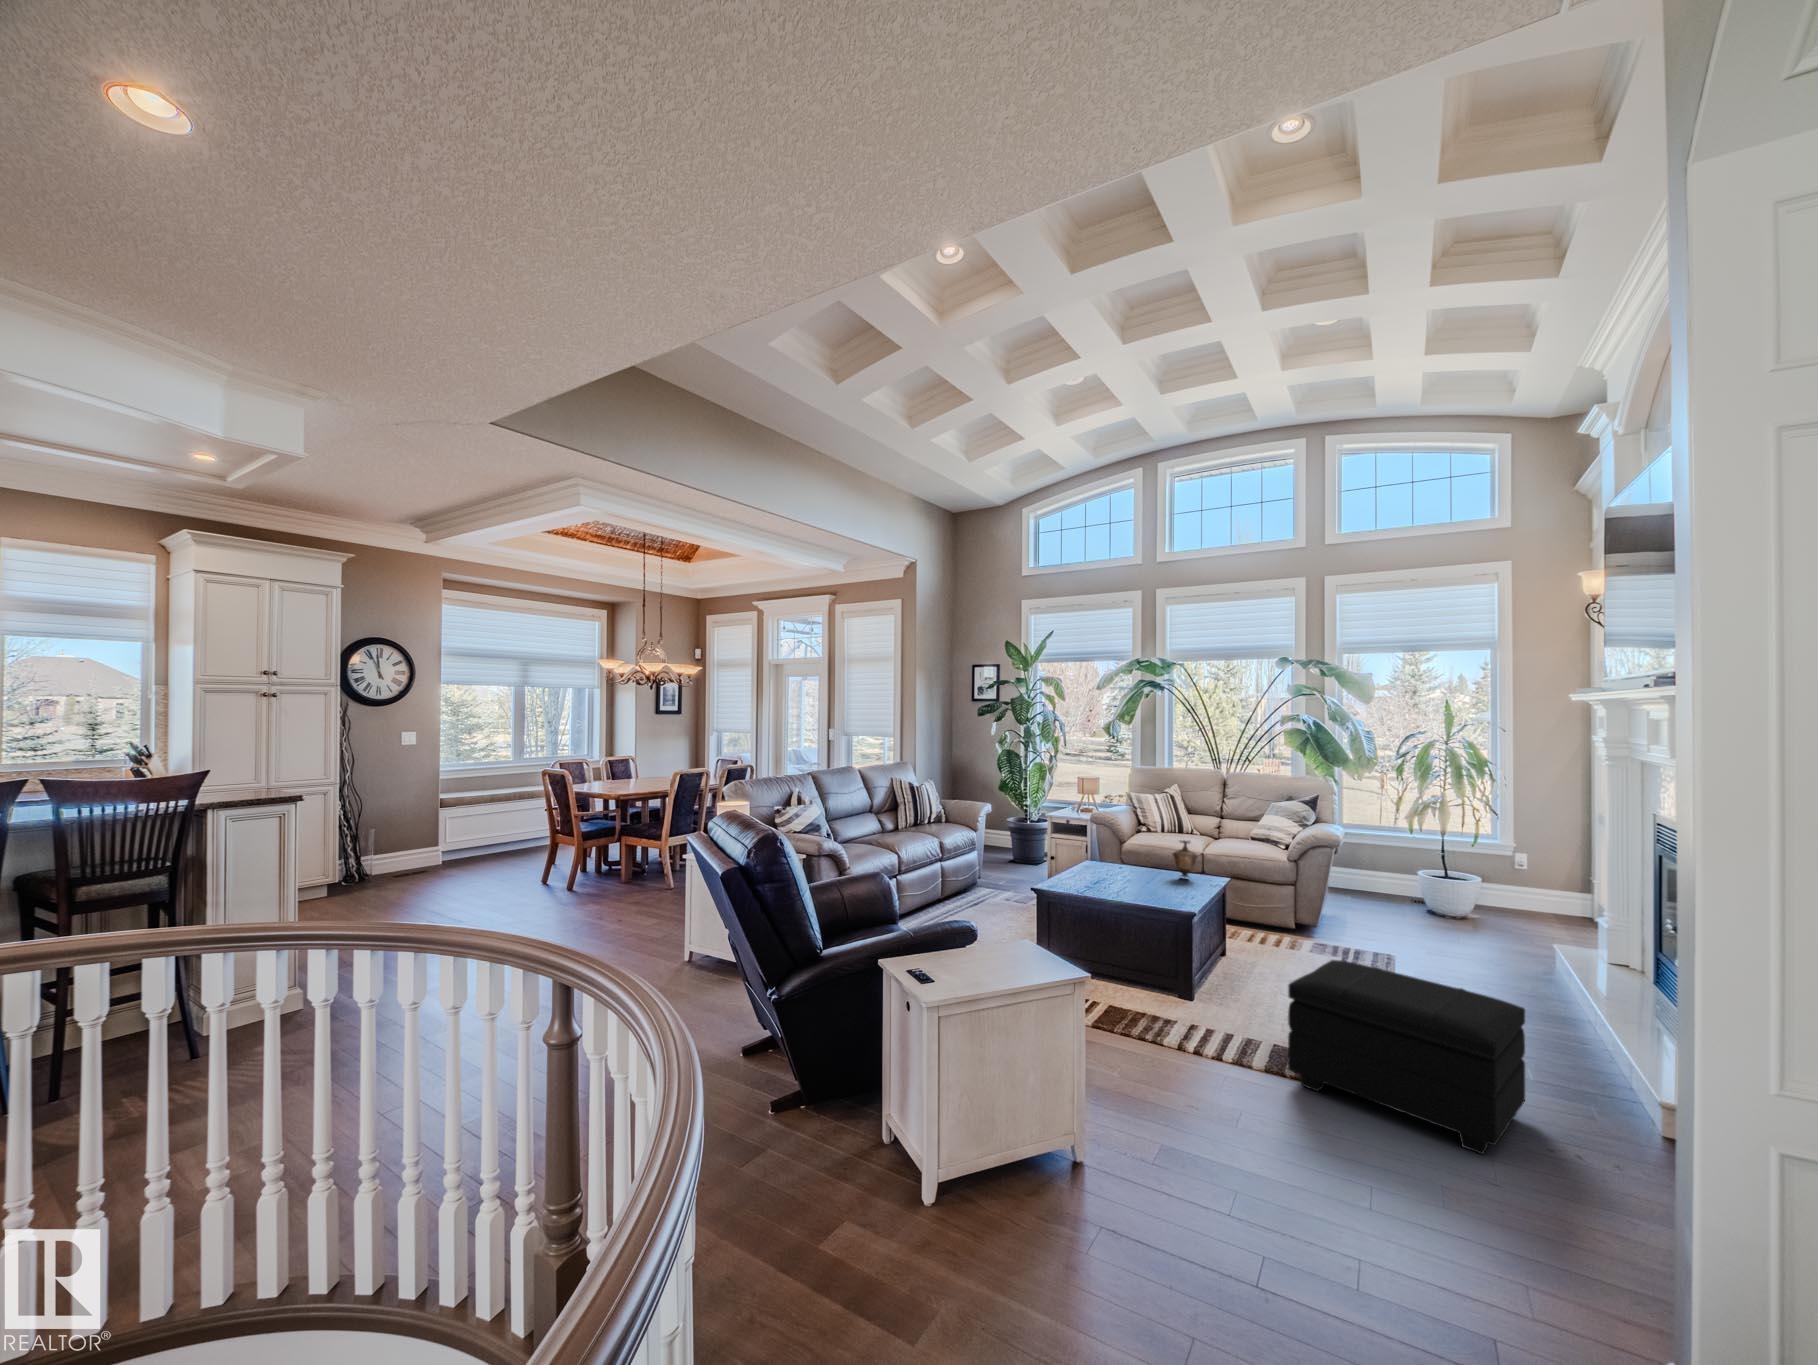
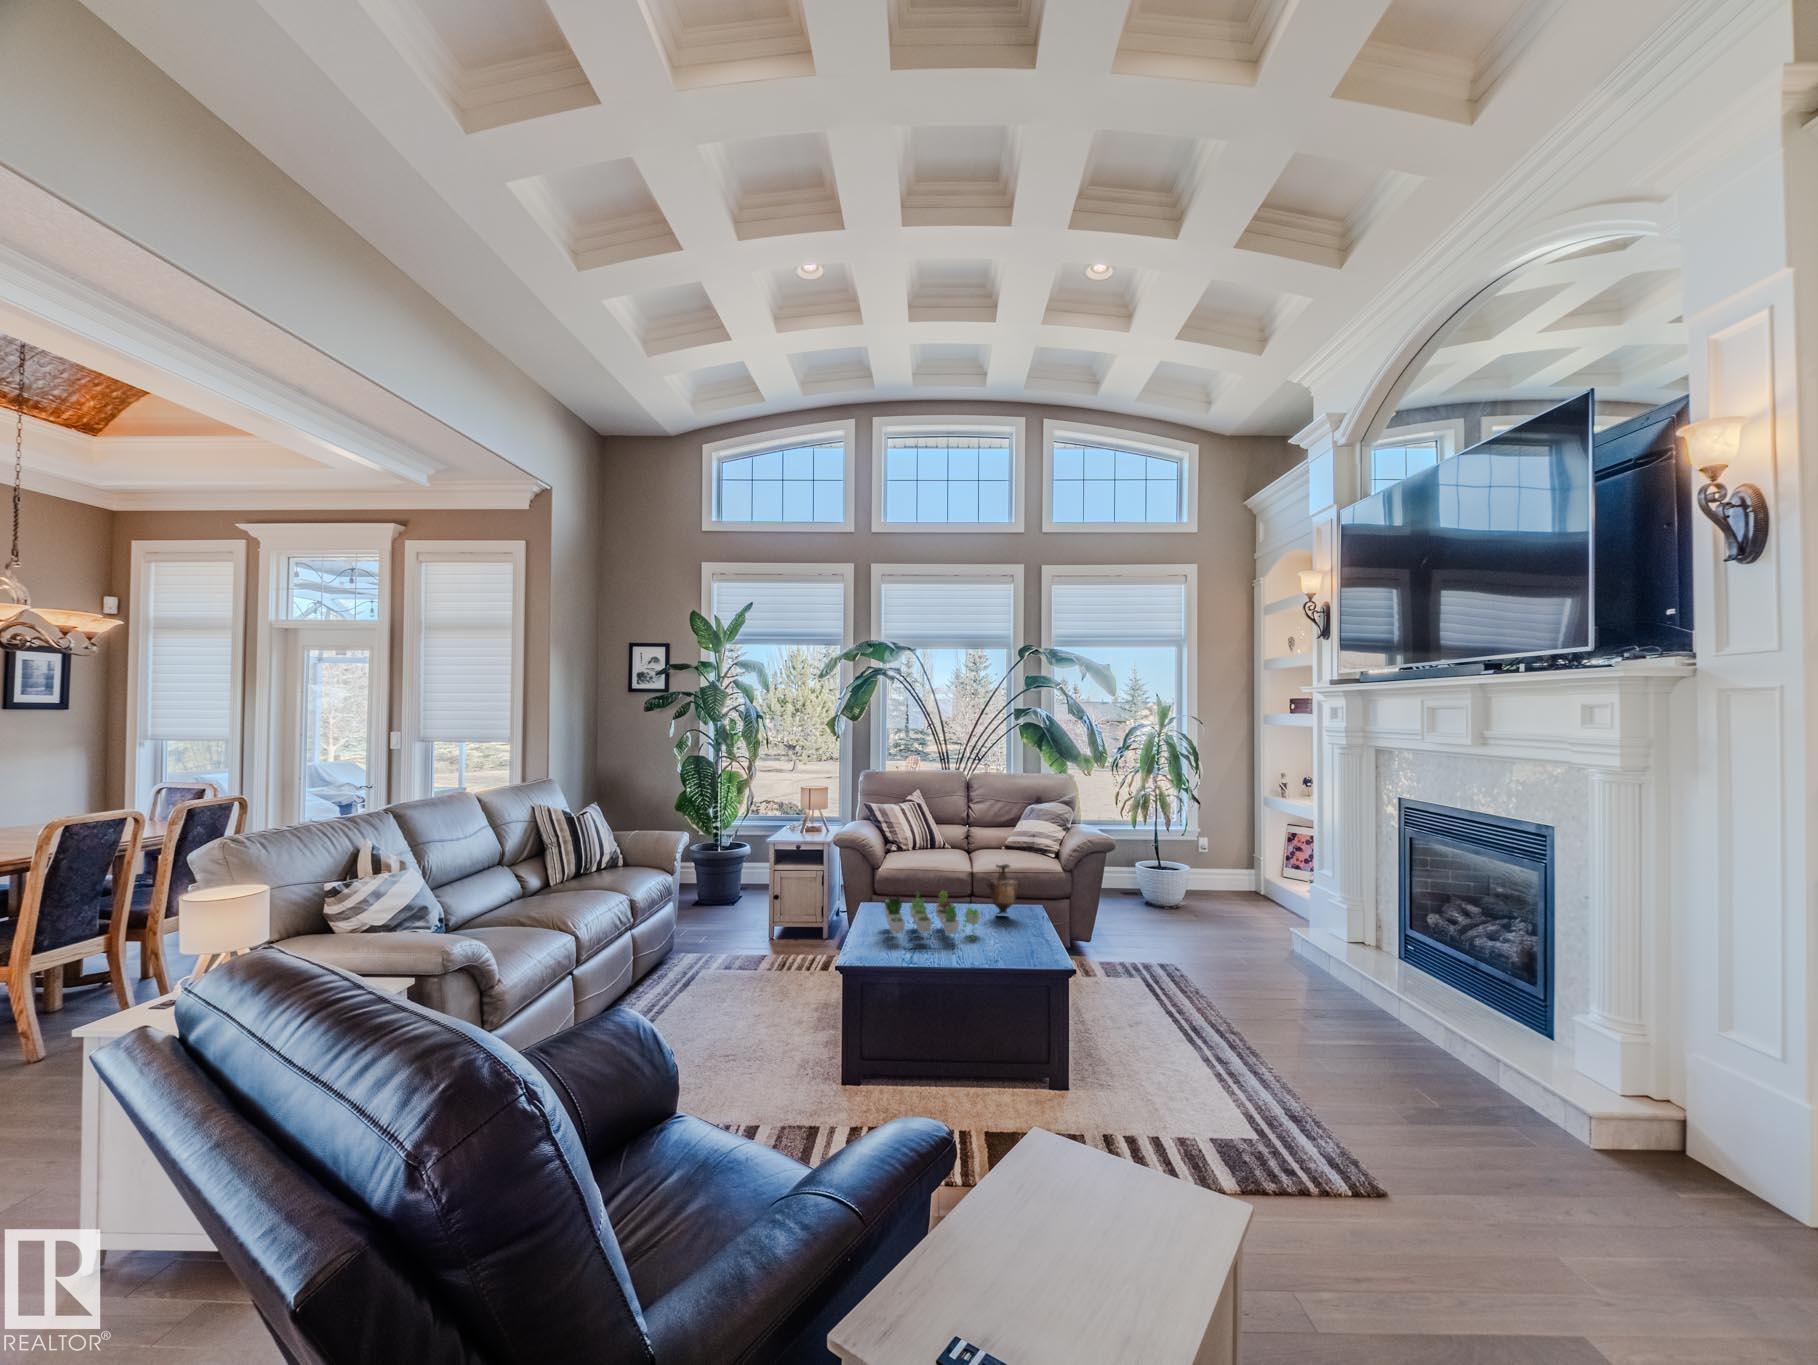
succulent plant: none [1082,849,1154,889] -> present [884,891,980,940]
footstool: present [1288,960,1525,1154] -> none [1272,1011,1570,1256]

